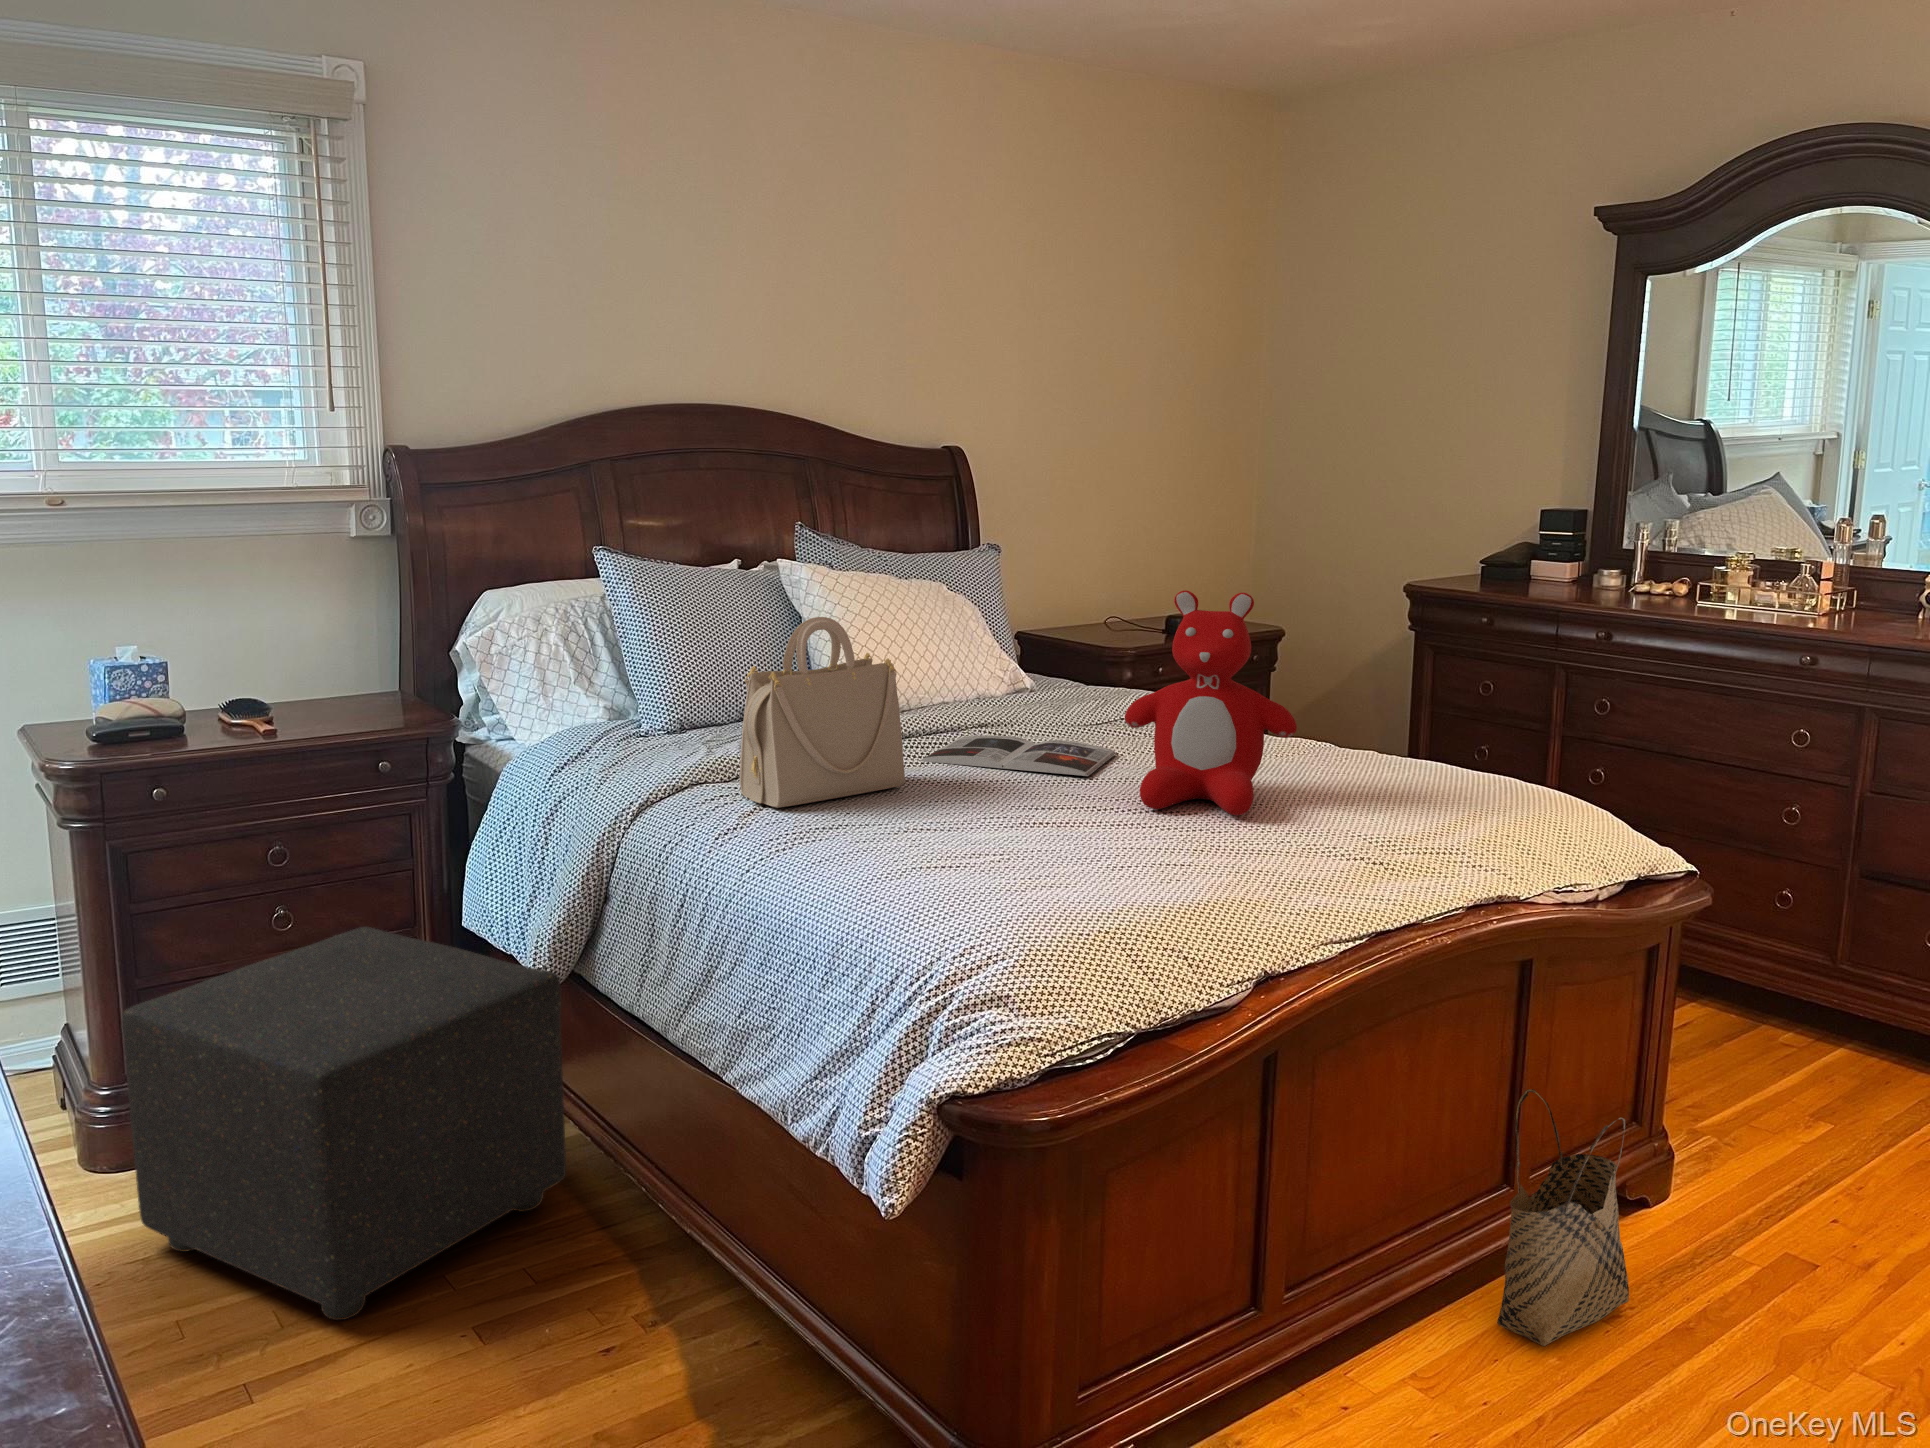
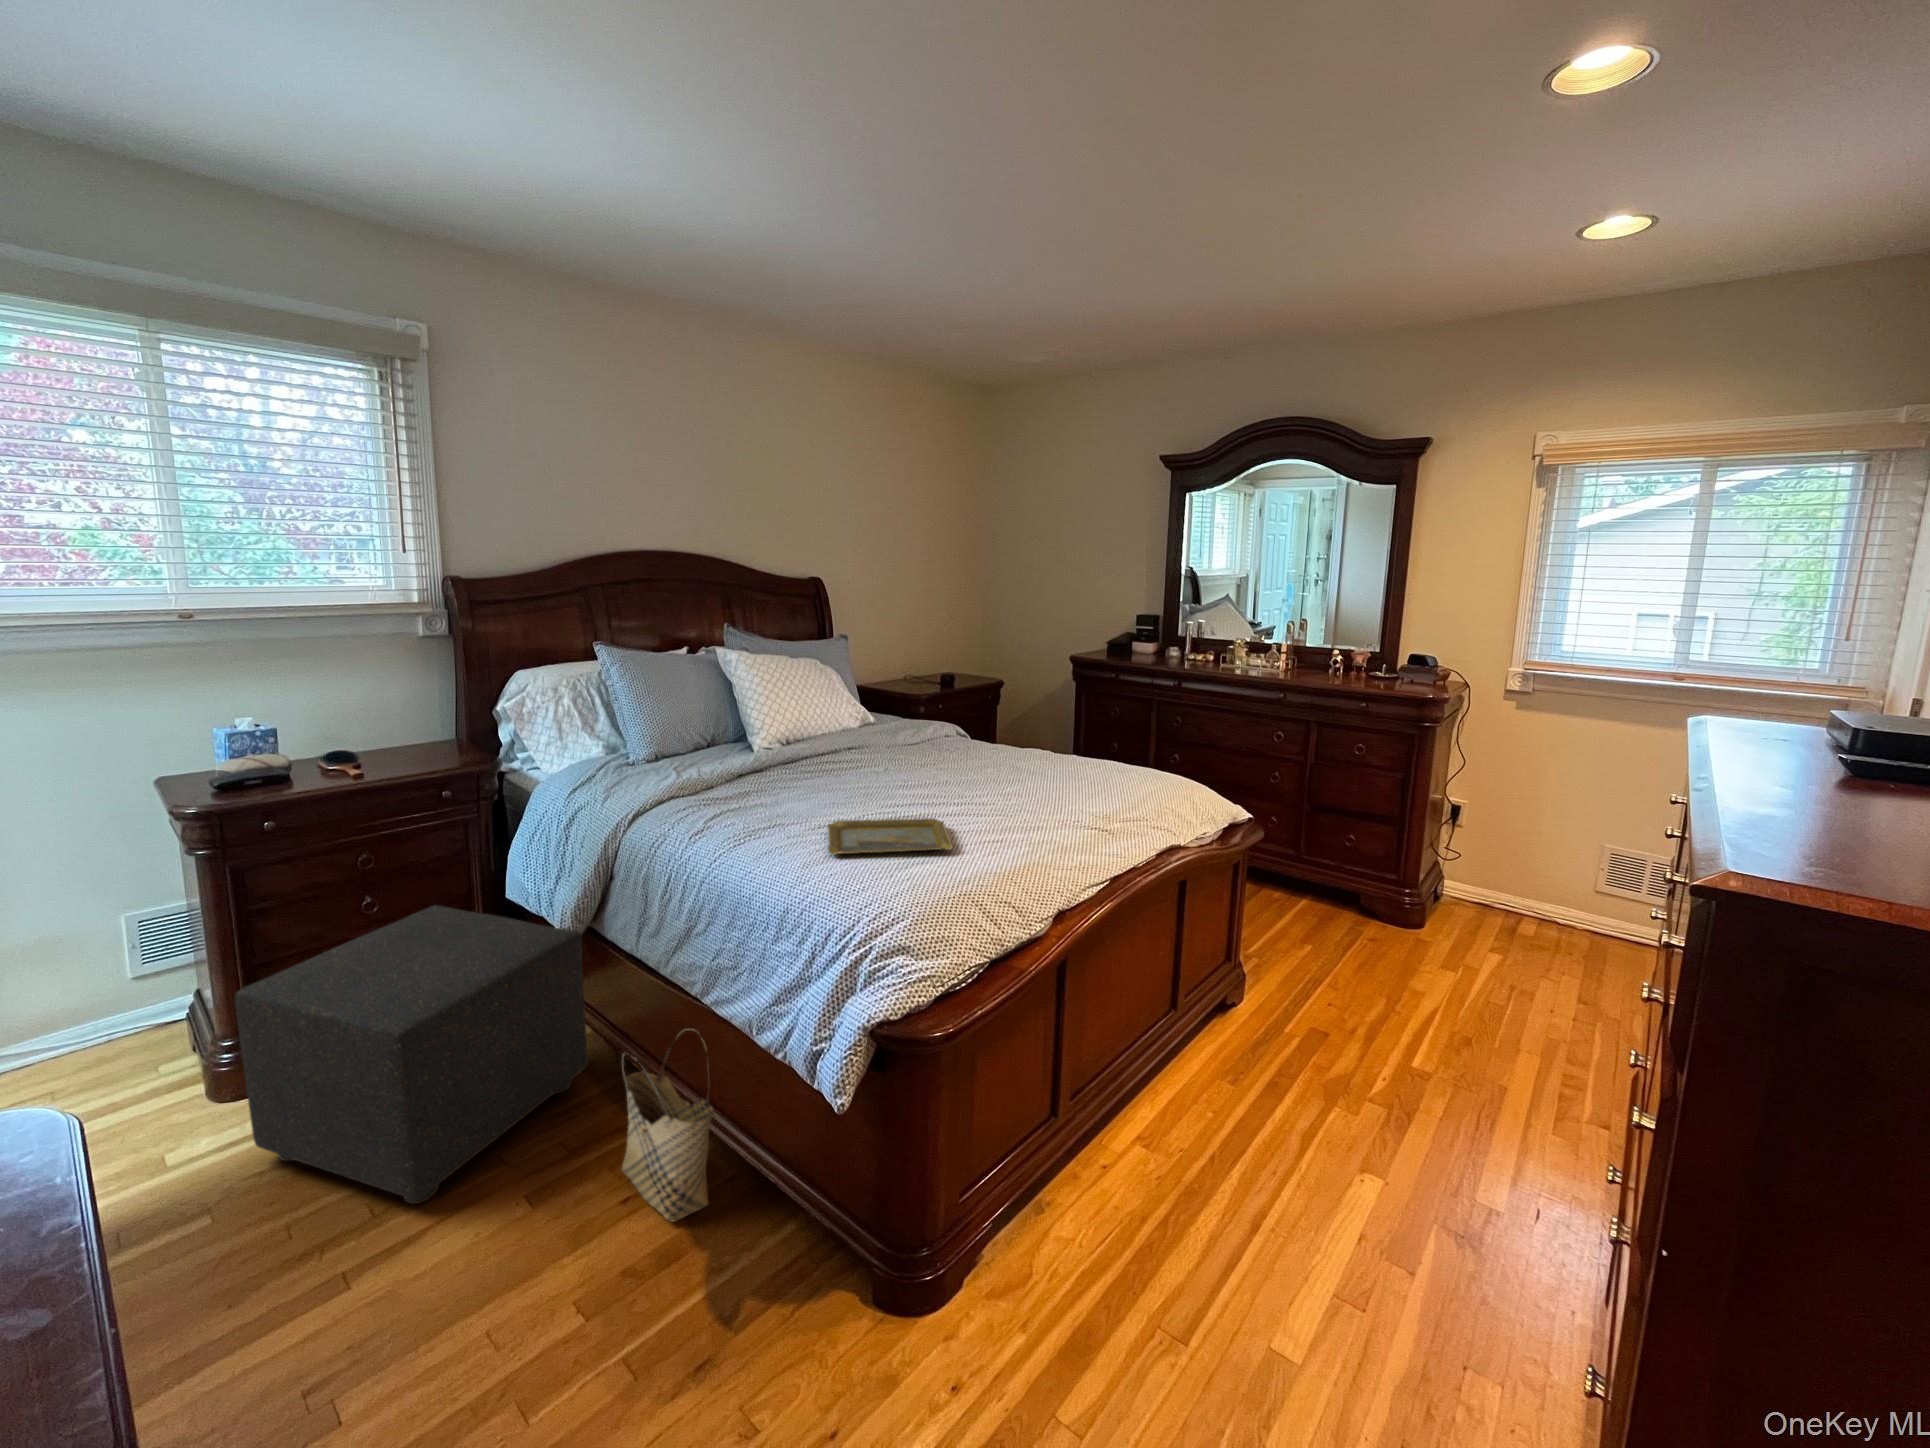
teddy bear: present [1125,590,1297,815] -> none [945,668,1047,803]
handbag: present [740,617,905,808] -> none [705,689,812,814]
magazine: present [921,735,1116,776] -> none [817,756,934,781]
tray: none [909,823,1106,872] -> present [827,818,953,855]
woven basket: present [1497,1089,1629,1346] -> present [622,1028,714,1222]

